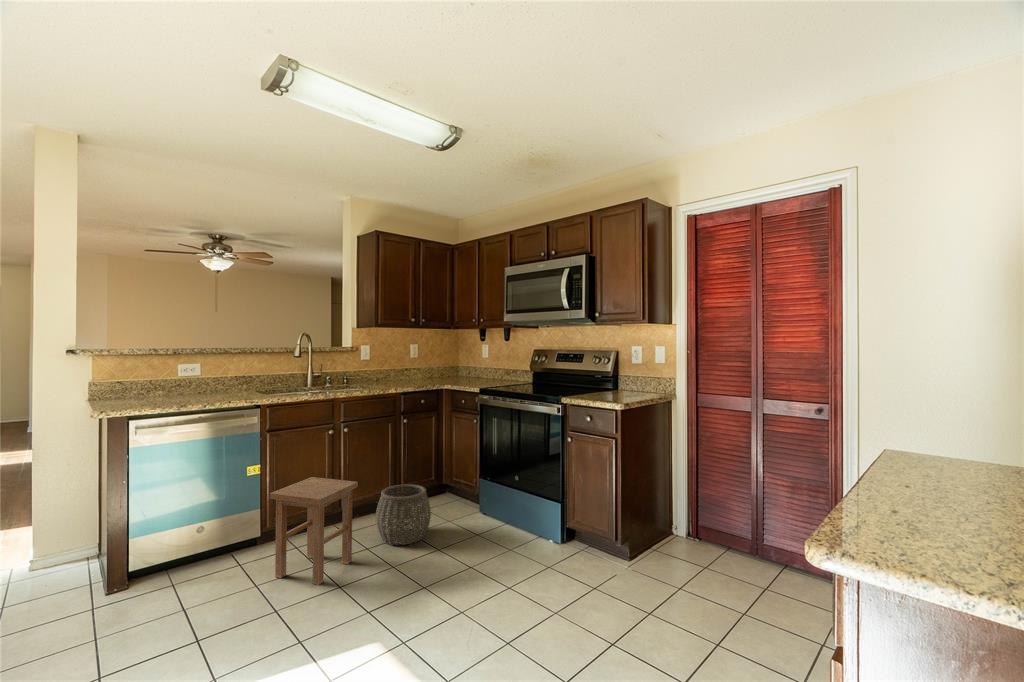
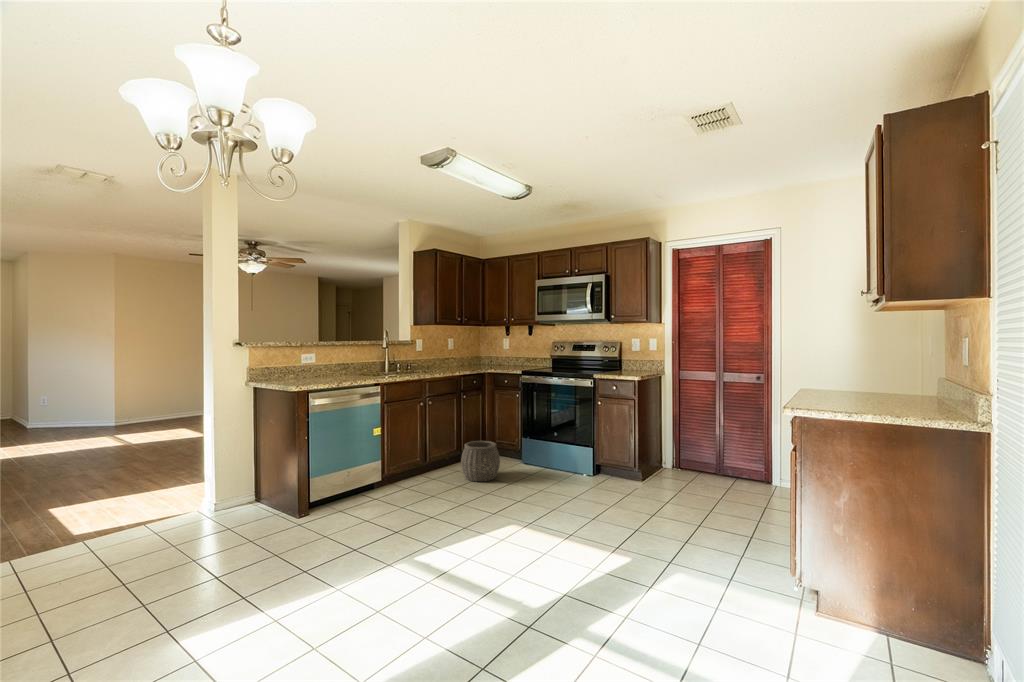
stool: present [270,477,358,585] -> none [409,434,460,503]

